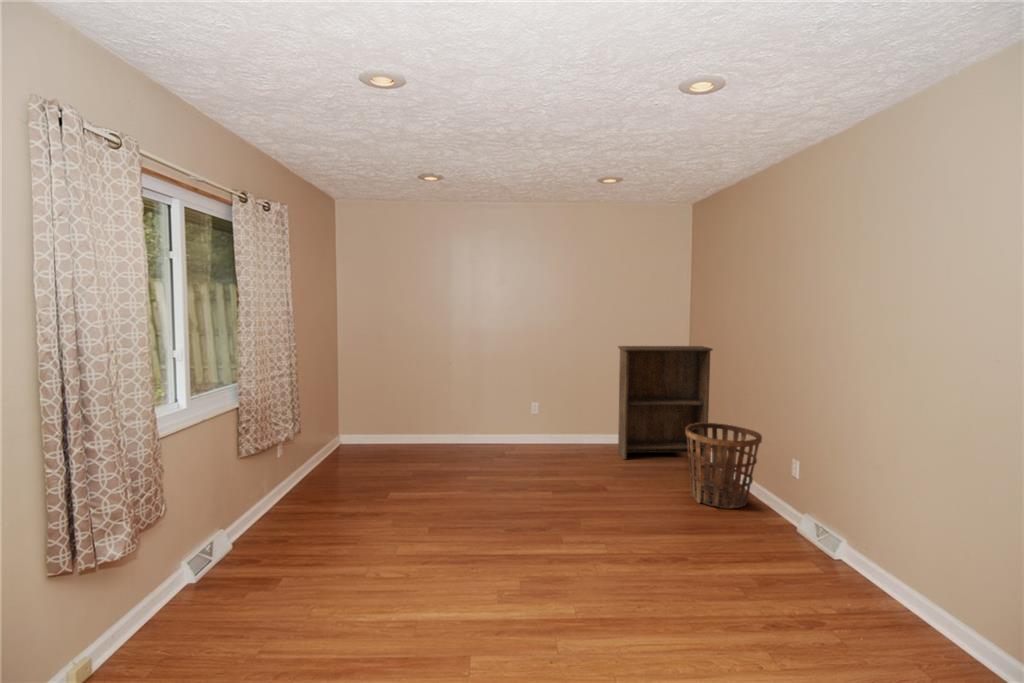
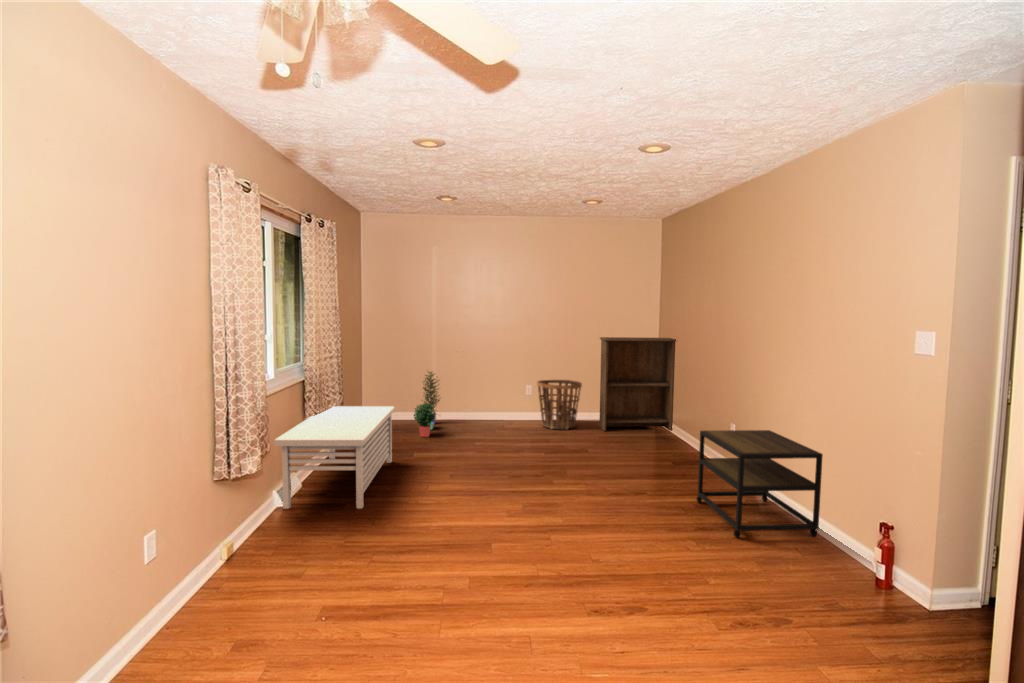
potted plant: none [393,385,431,468] -> present [414,372,440,437]
basket: present [686,423,762,508] -> present [537,380,582,429]
storage bench: none [181,436,362,585] -> present [274,406,394,509]
side table: none [756,477,953,643] -> present [697,430,823,537]

